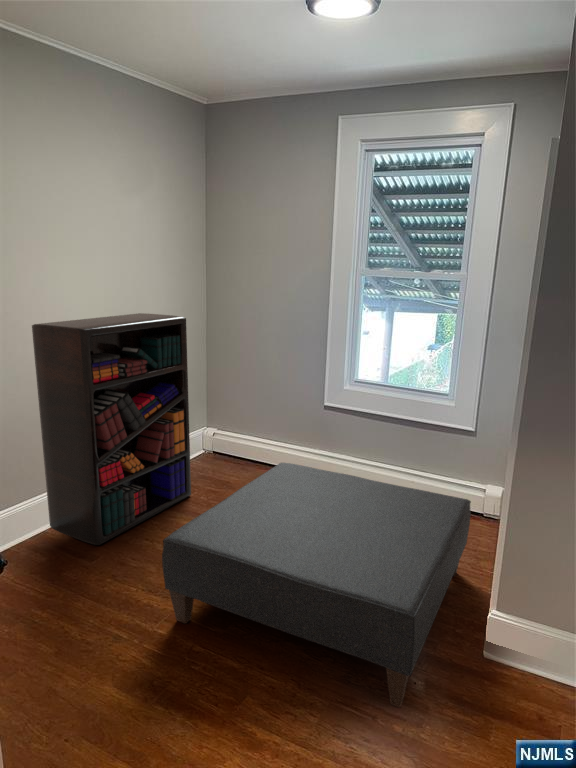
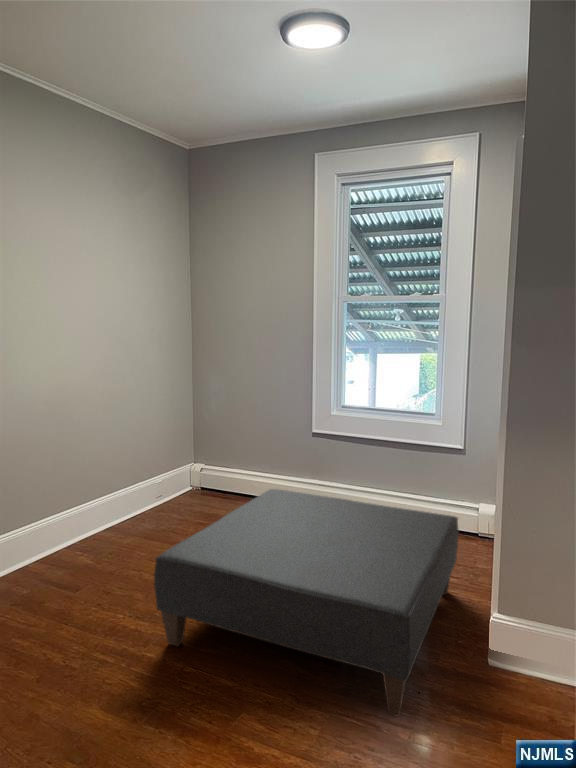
bookshelf: present [32,313,191,545] -> none [24,348,179,577]

